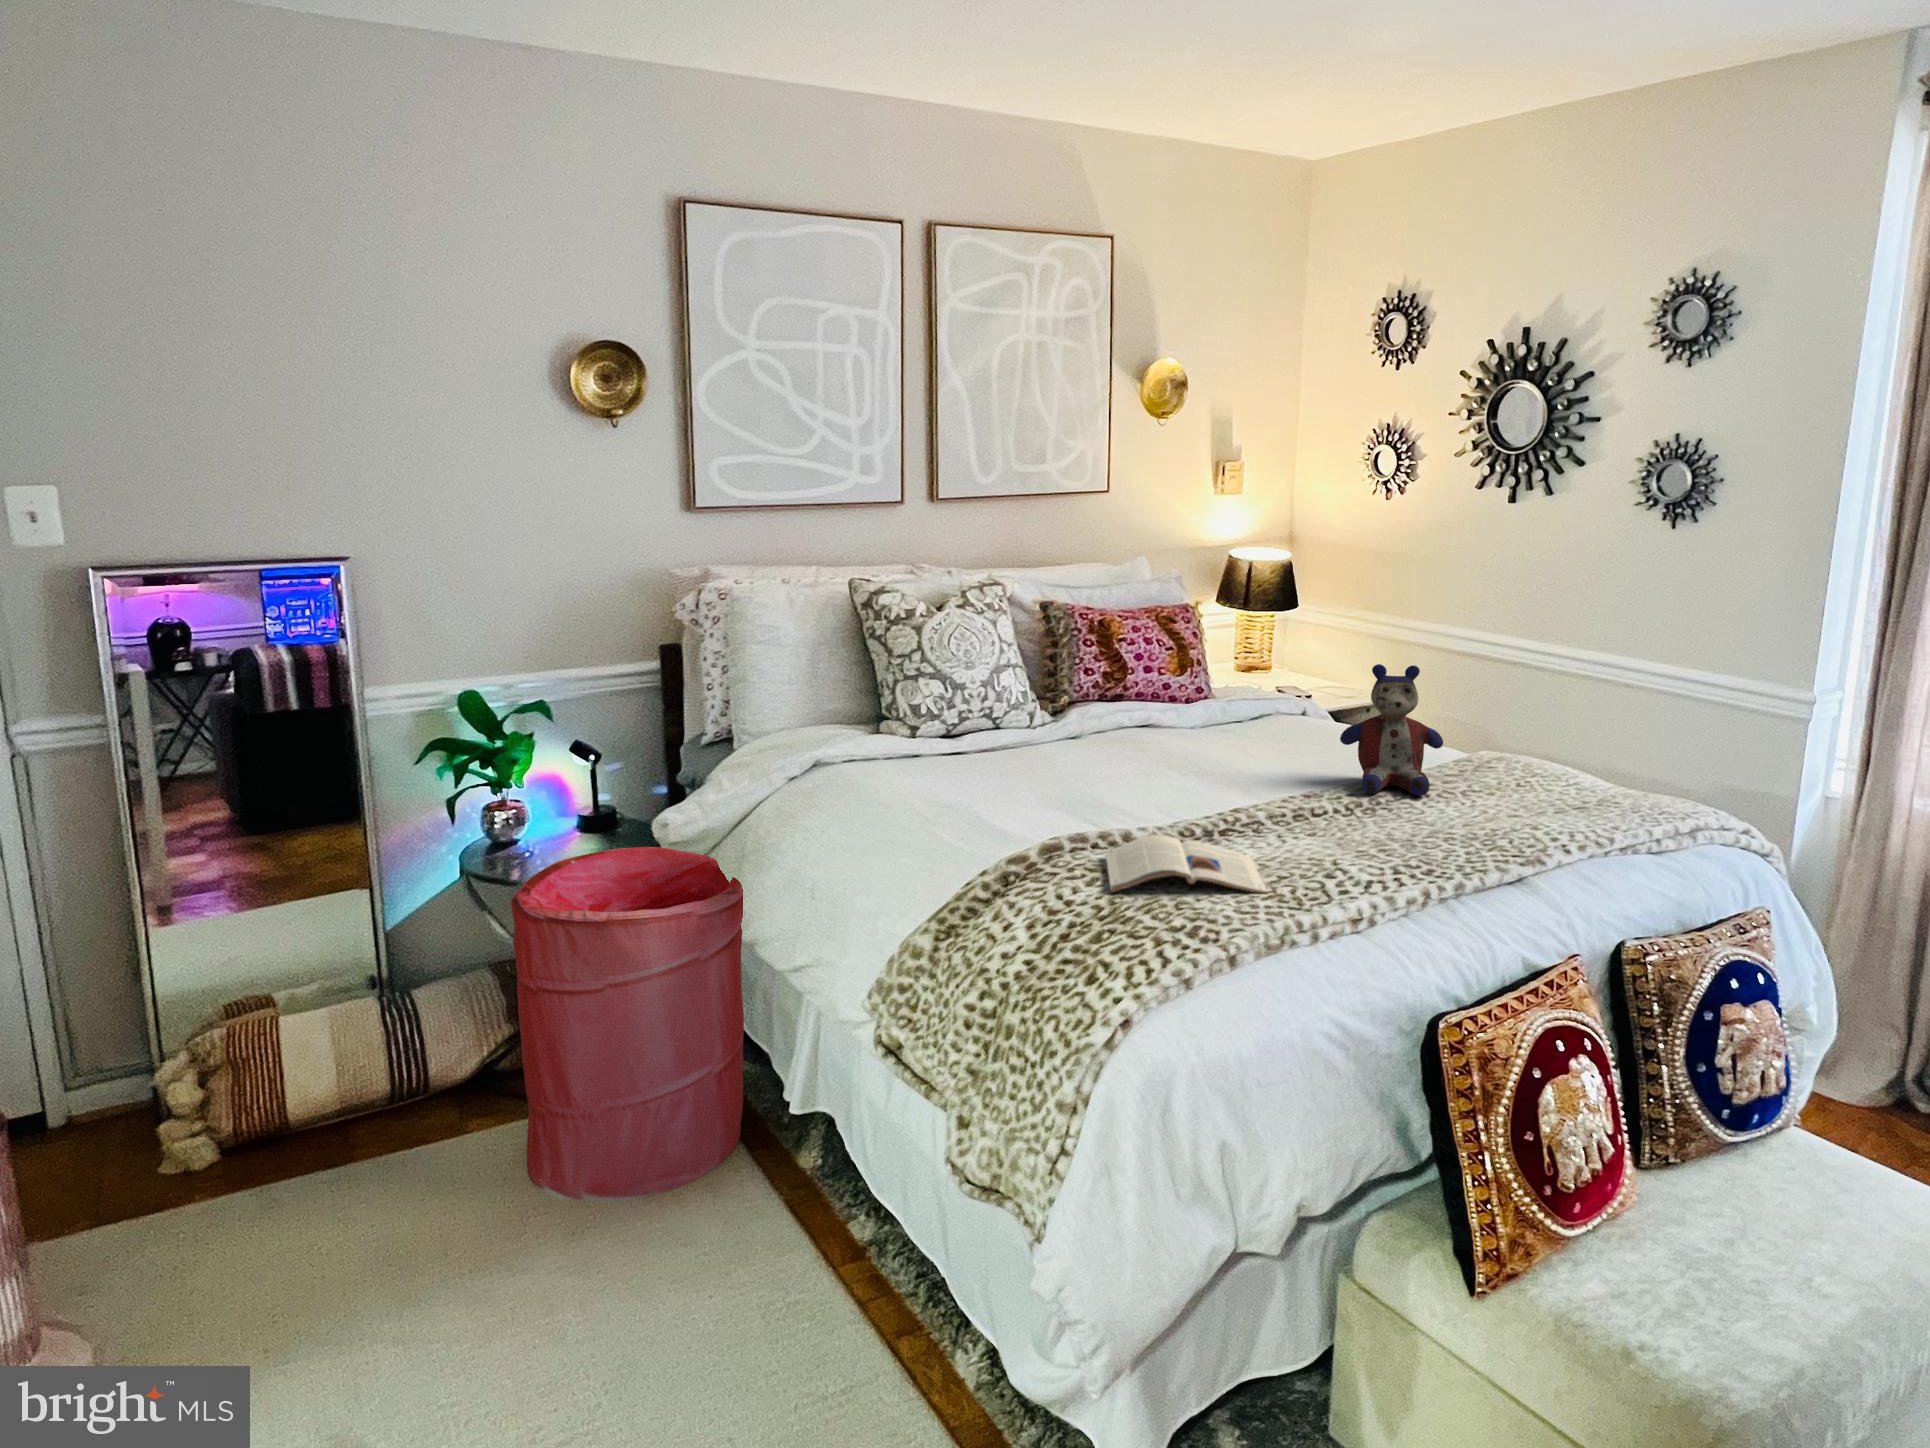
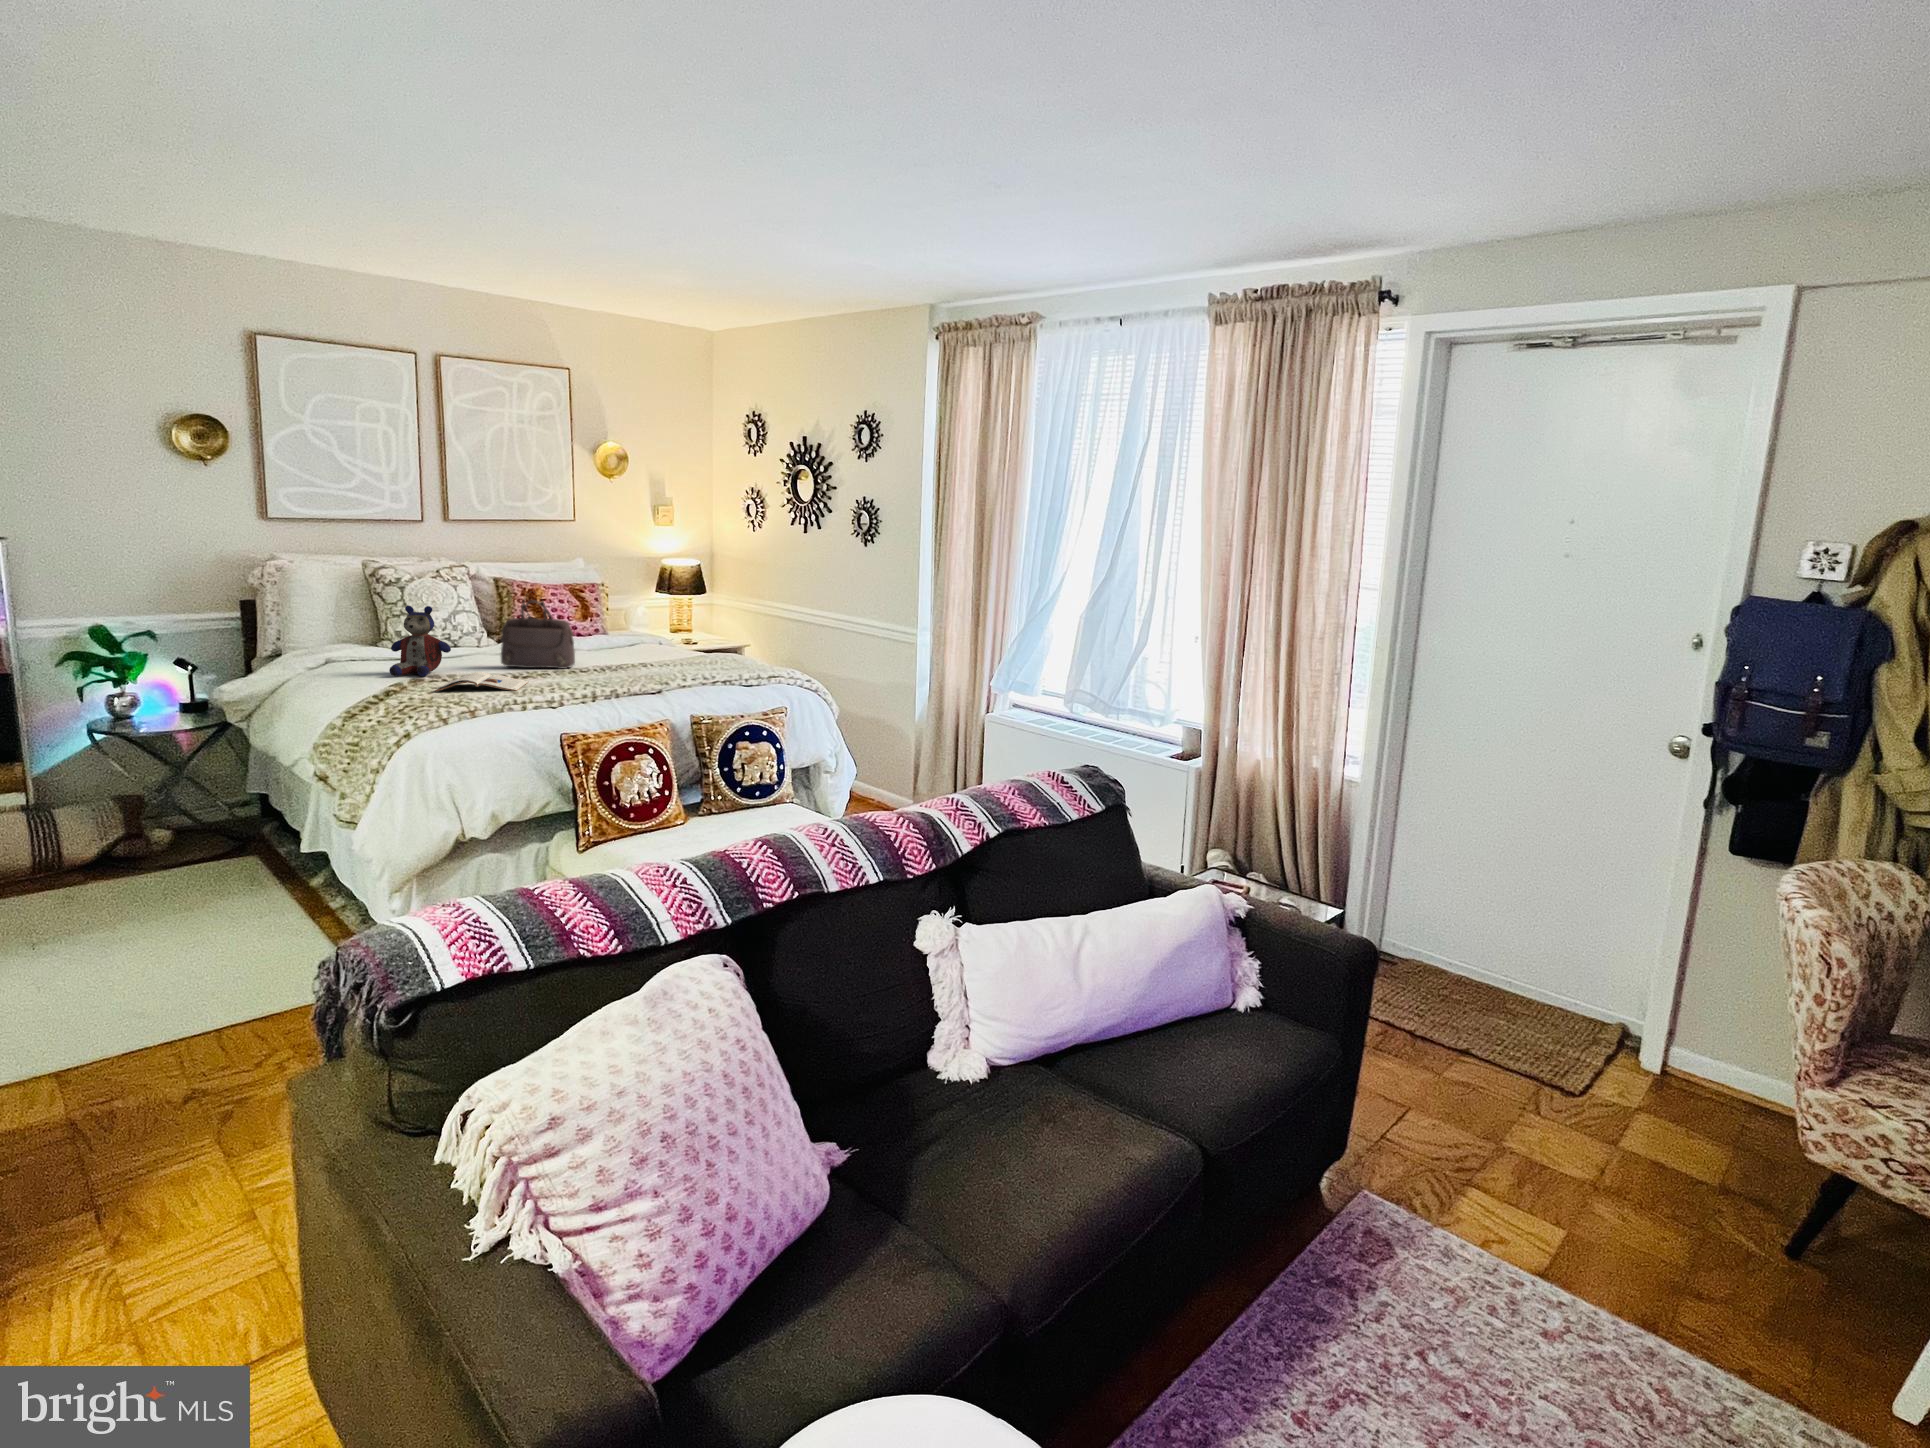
handbag: none [1126,650,1265,800] -> present [501,594,575,669]
stuffed bear: present [1340,664,1443,796] -> present [389,606,451,676]
laundry hamper: present [511,847,744,1202] -> none [112,709,276,896]

